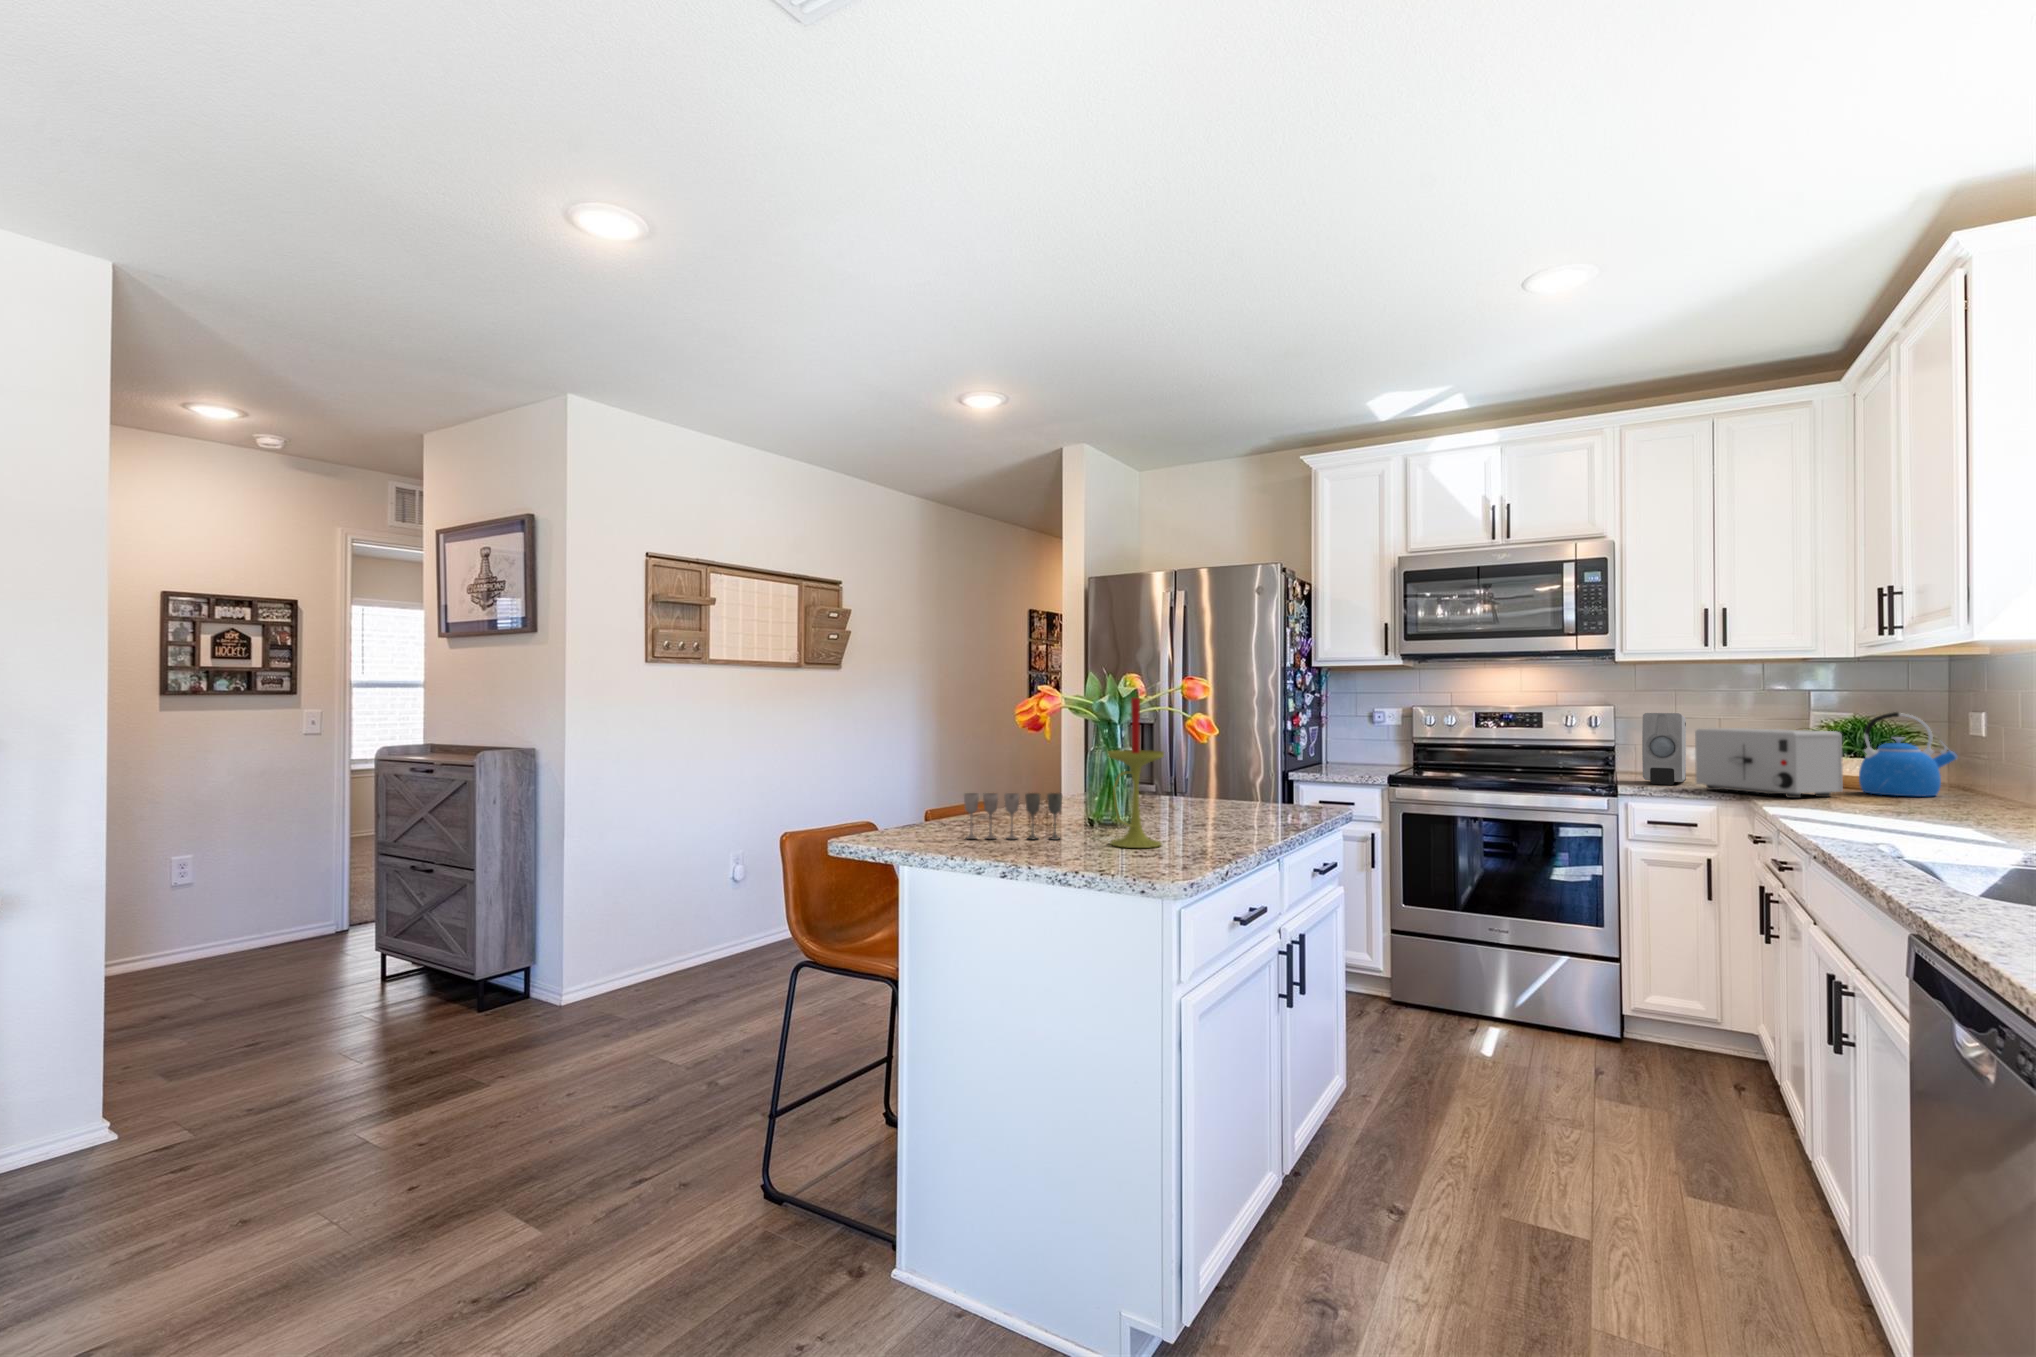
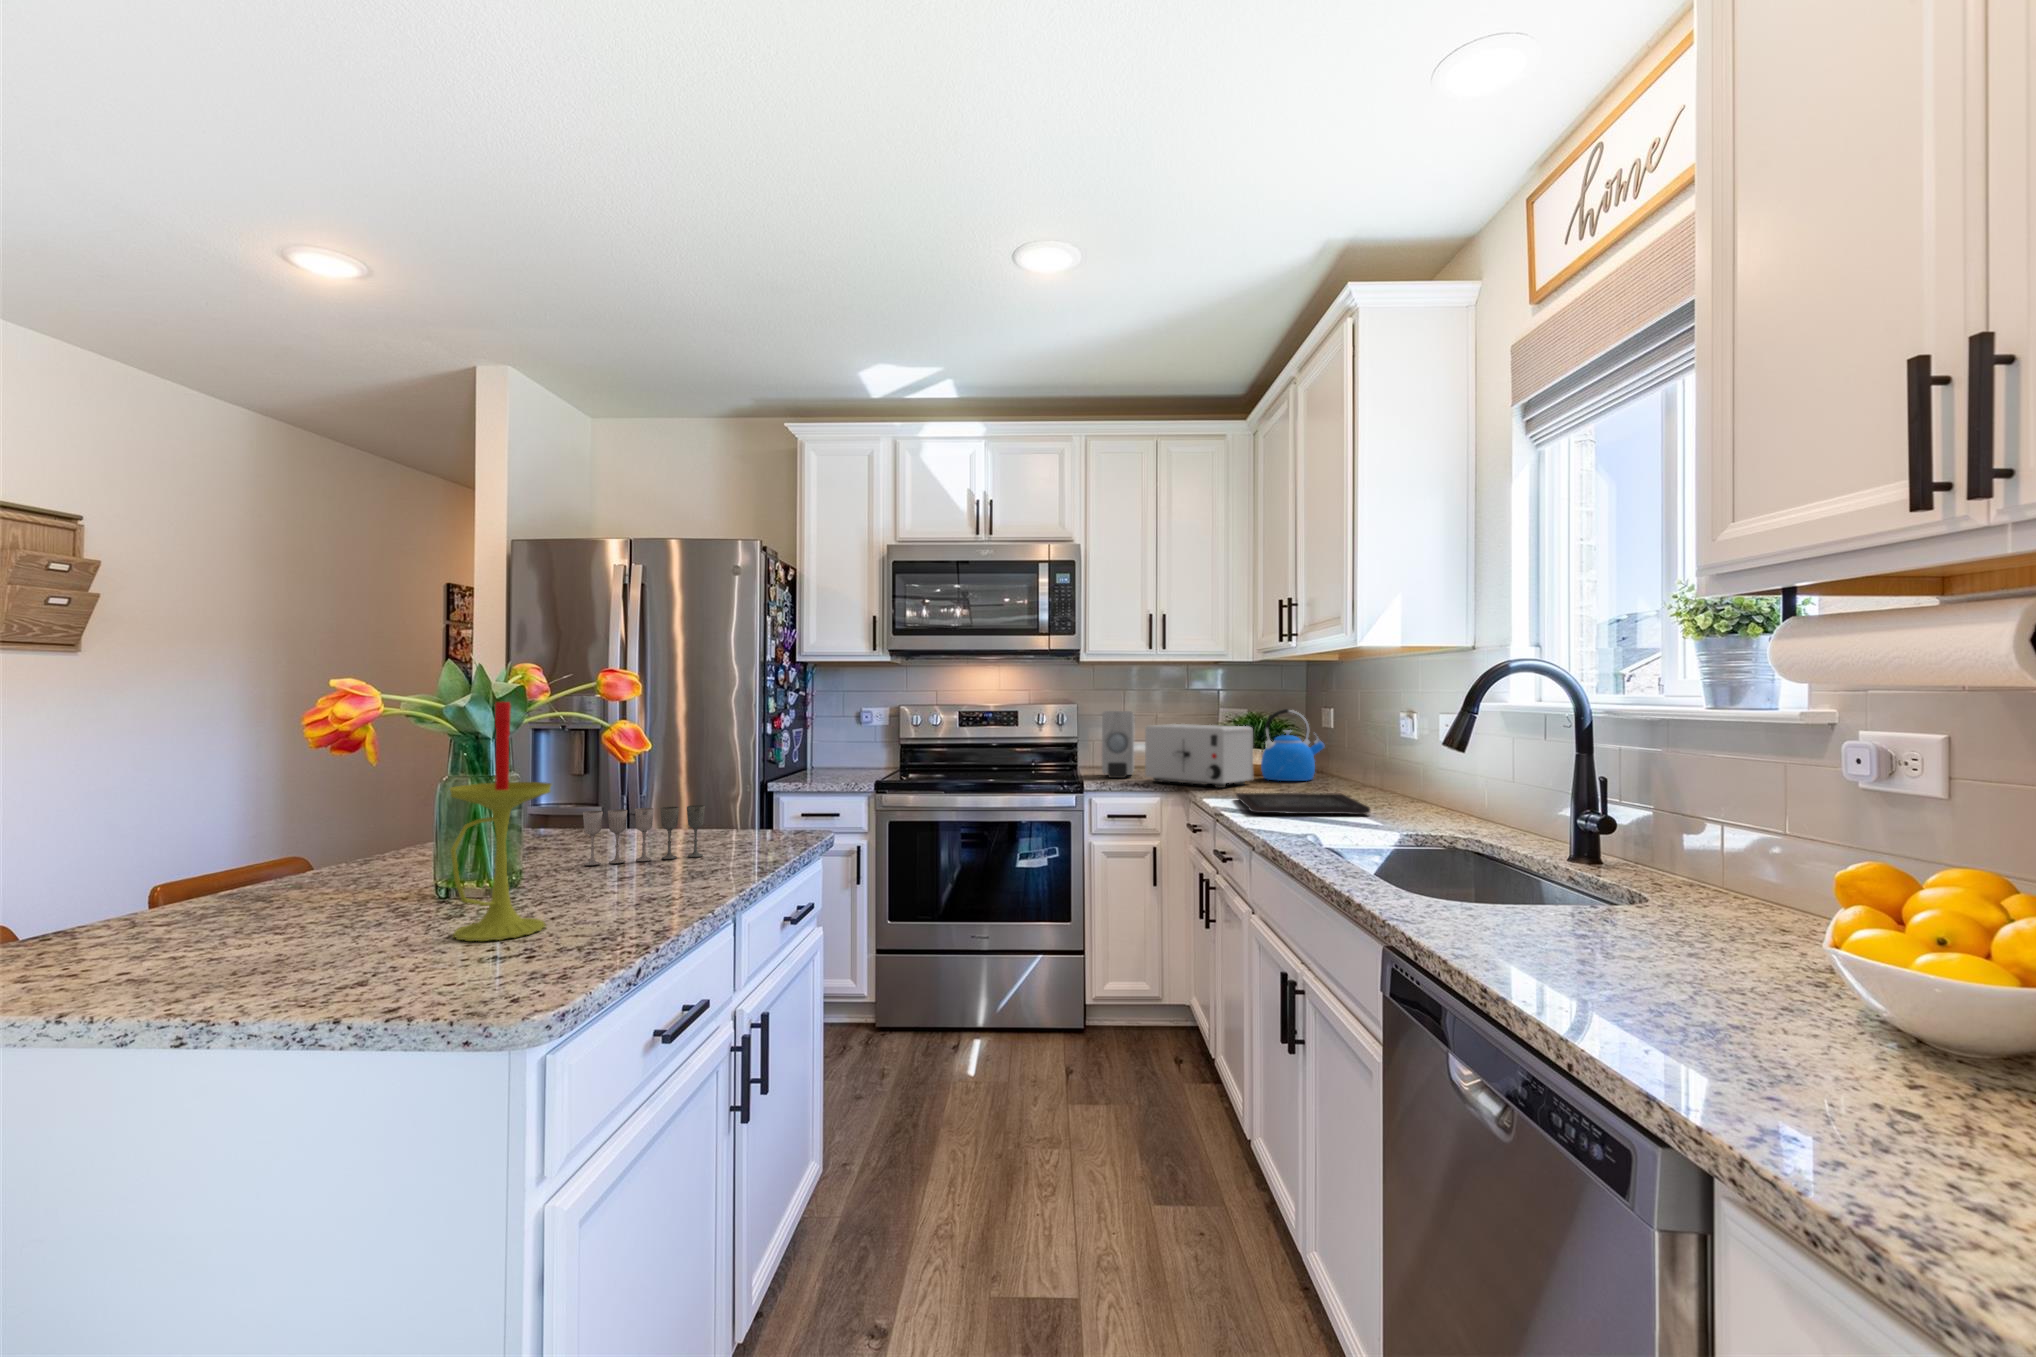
wine glass: present [964,793,1062,840] -> present [583,805,705,865]
tray: none [1805,802,1986,830] -> present [1236,793,1370,815]

